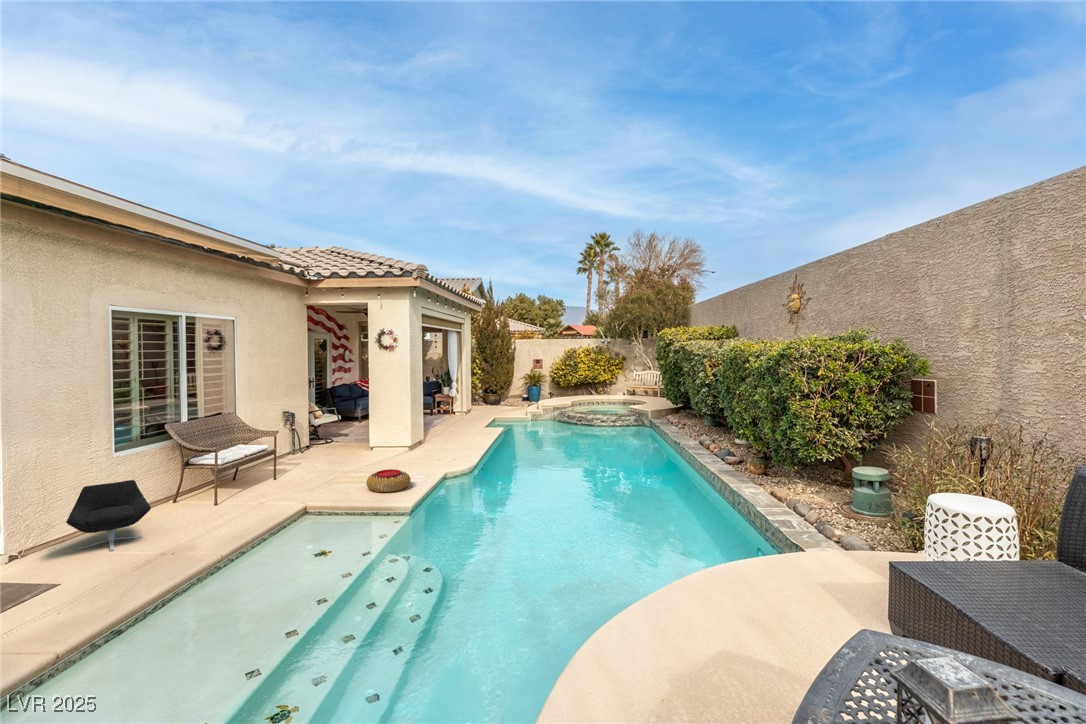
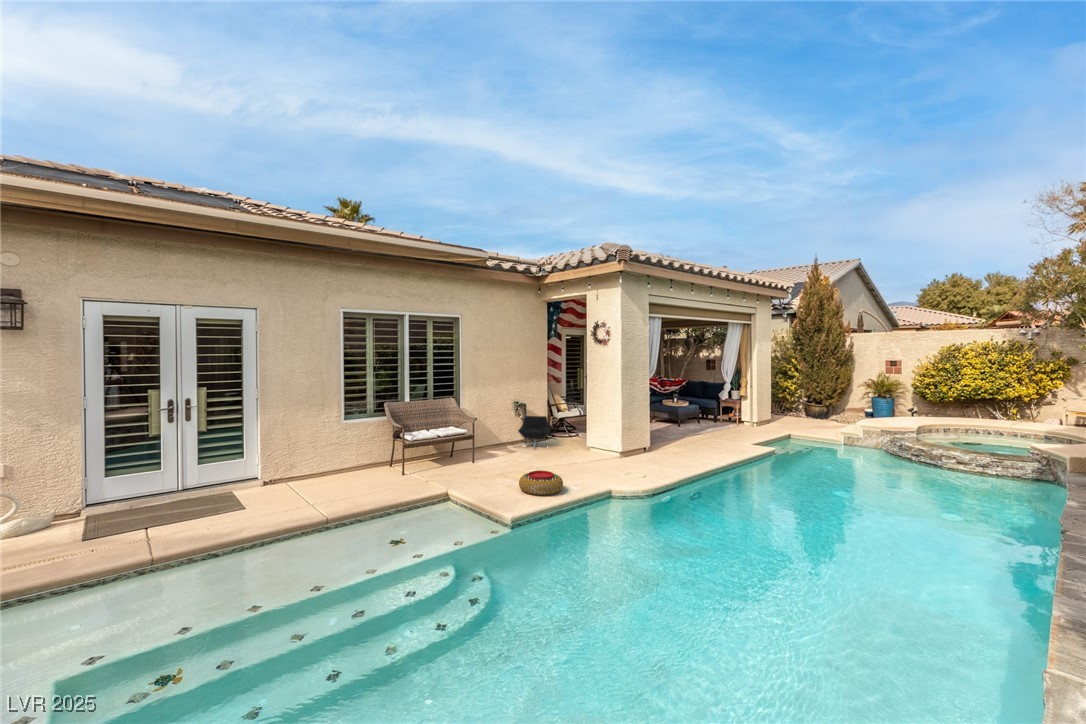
lounge chair: present [66,480,151,551] -> present [518,416,551,449]

